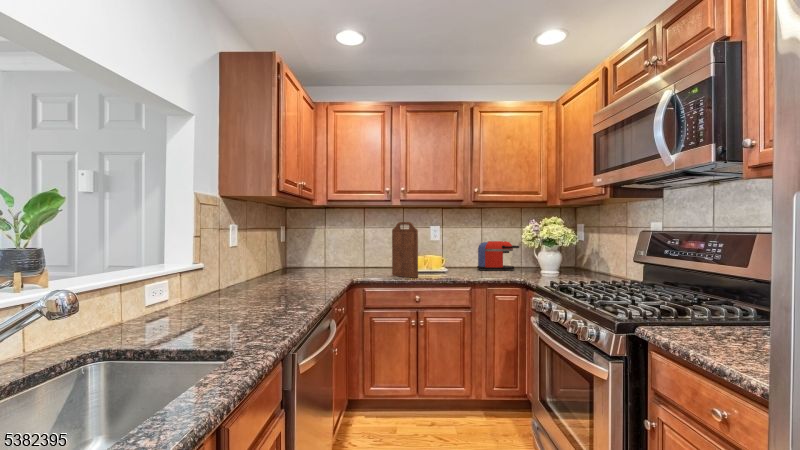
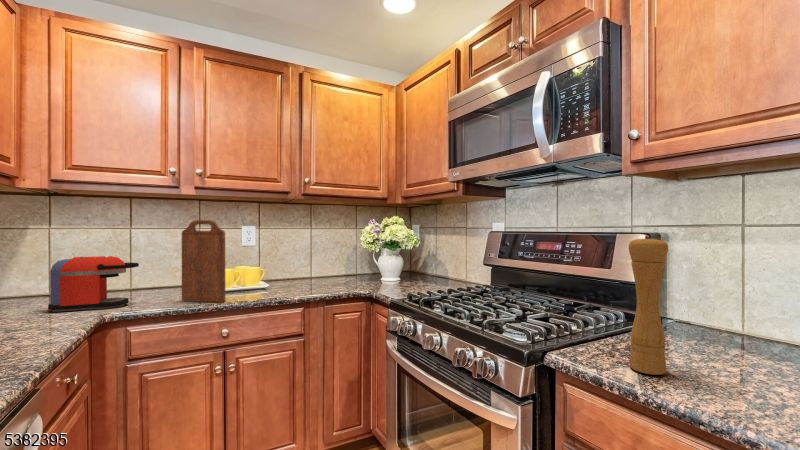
pepper mill: none [702,234,738,348] -> present [629,237,668,375]
coffee maker: present [477,241,519,271] -> present [48,256,139,312]

